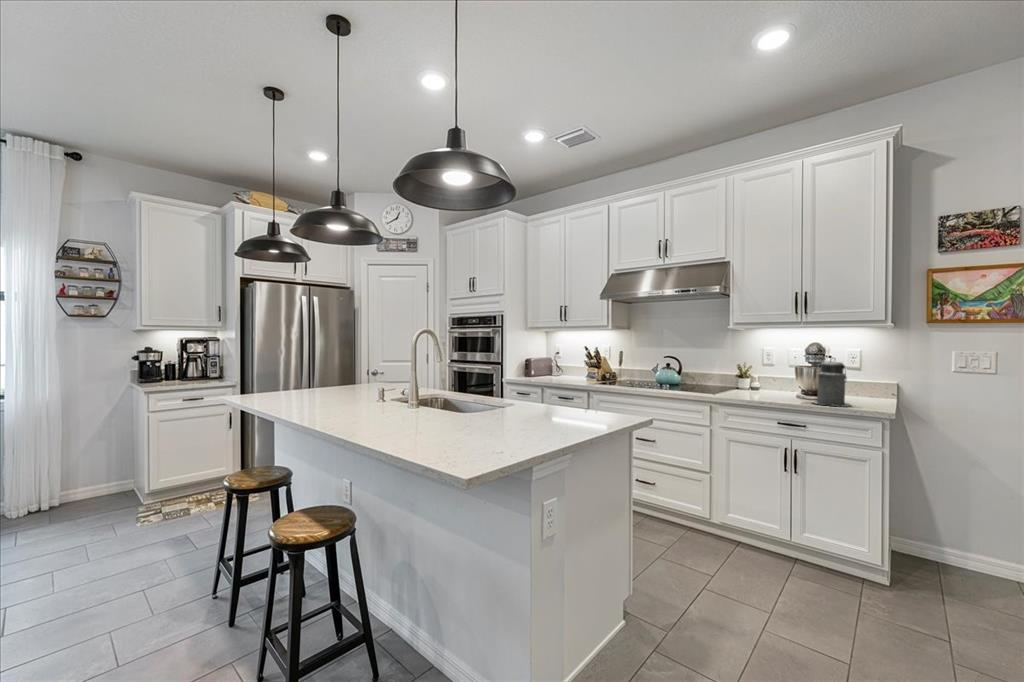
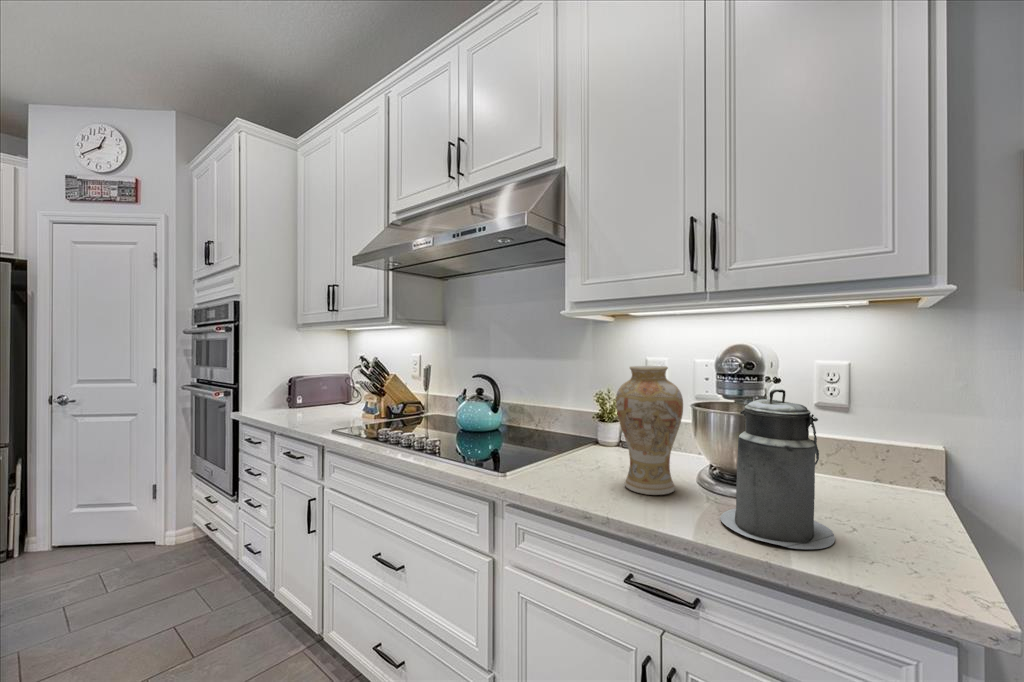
vase: none [764,351,793,399] -> present [616,366,683,495]

